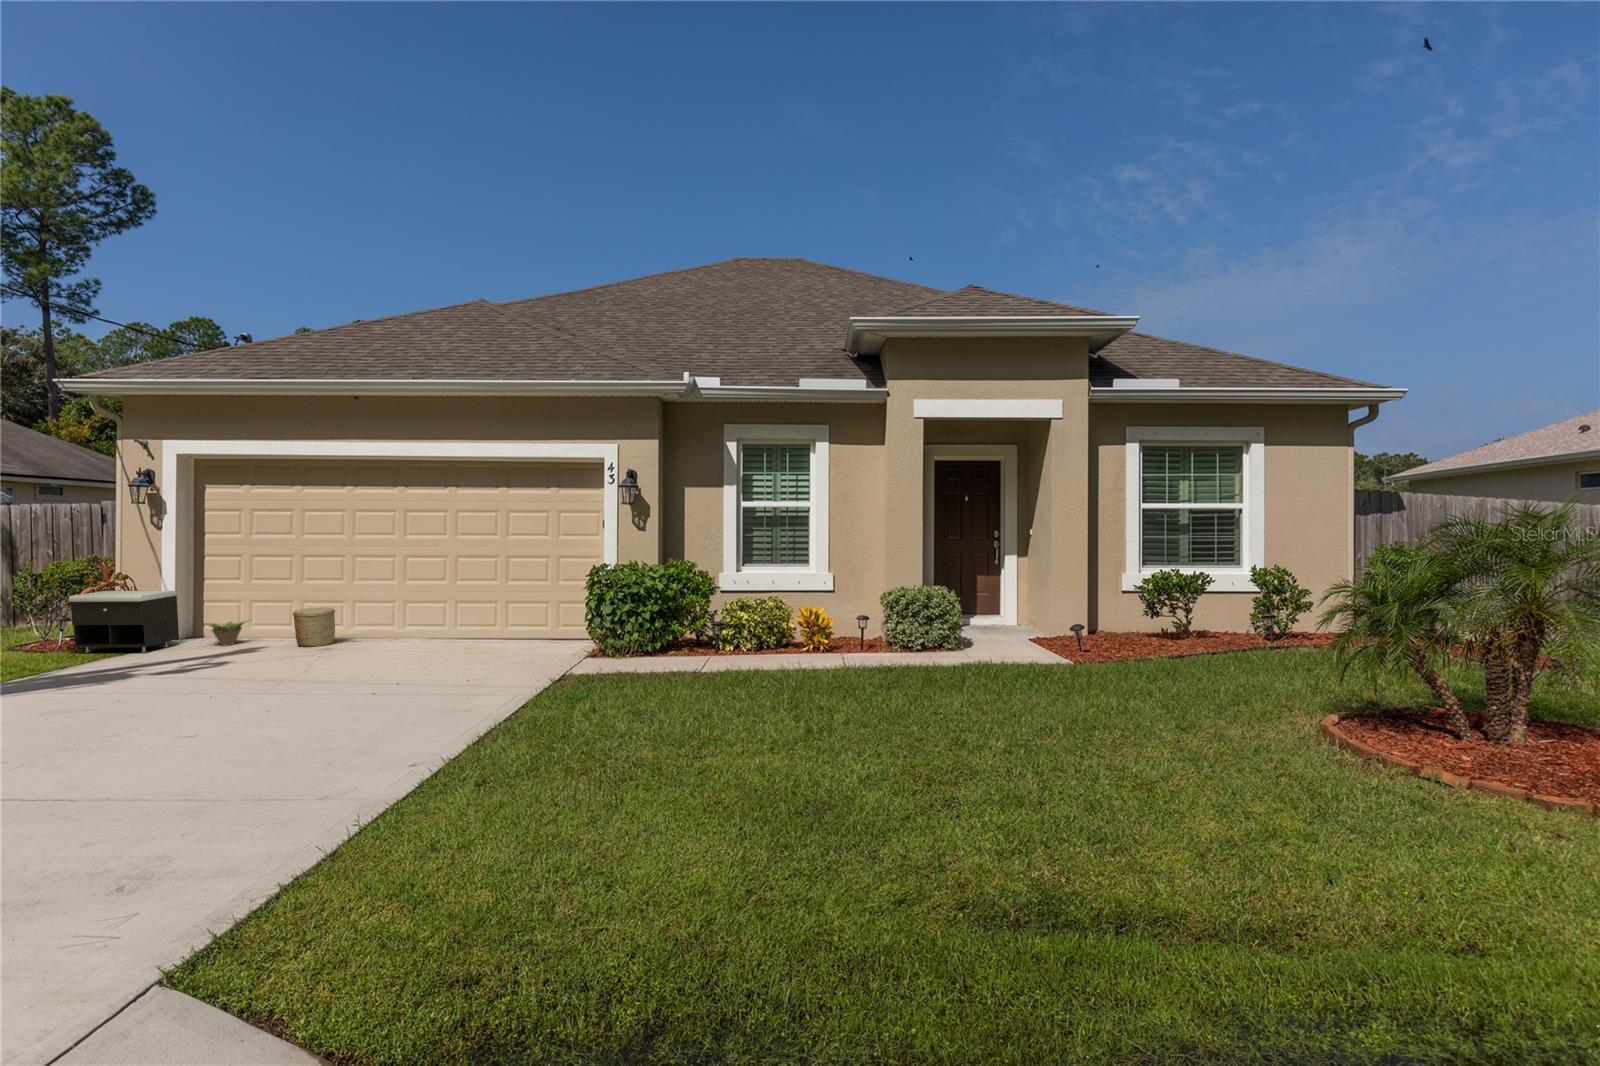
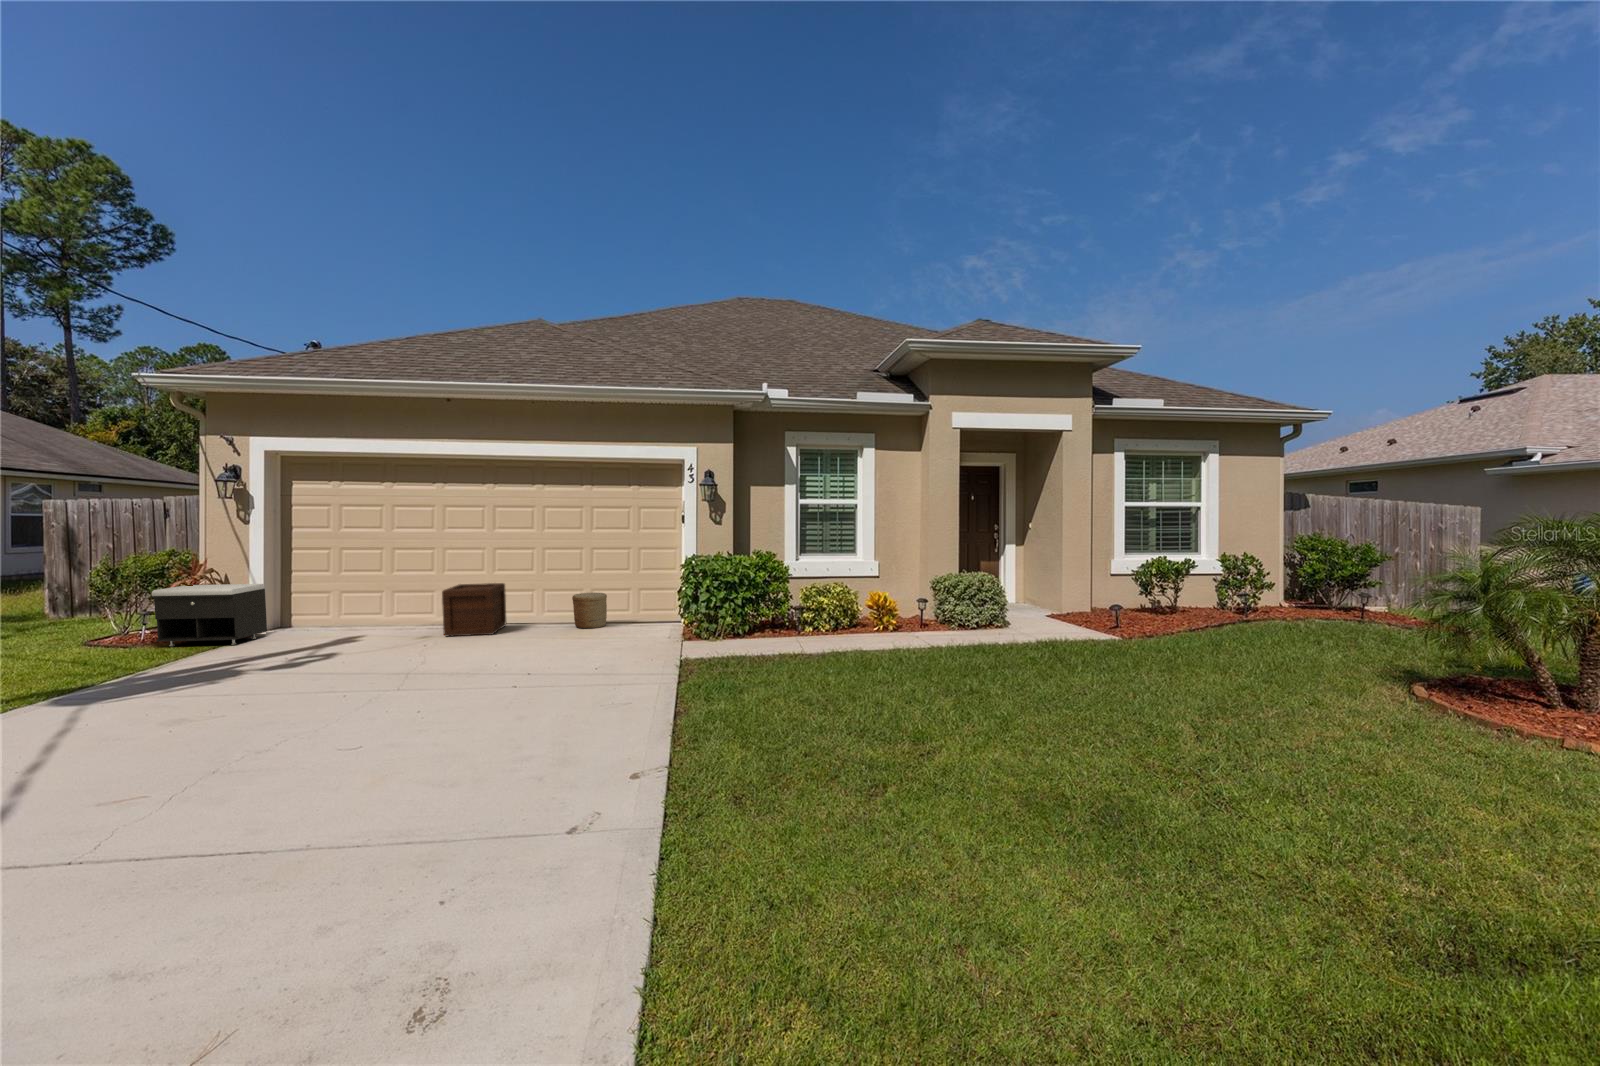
wooden crate: none [343,593,417,649] -> present [442,583,506,636]
woven basket: present [293,607,335,647] -> present [572,593,607,629]
decorative plant: present [209,621,245,645] -> none [292,611,343,636]

